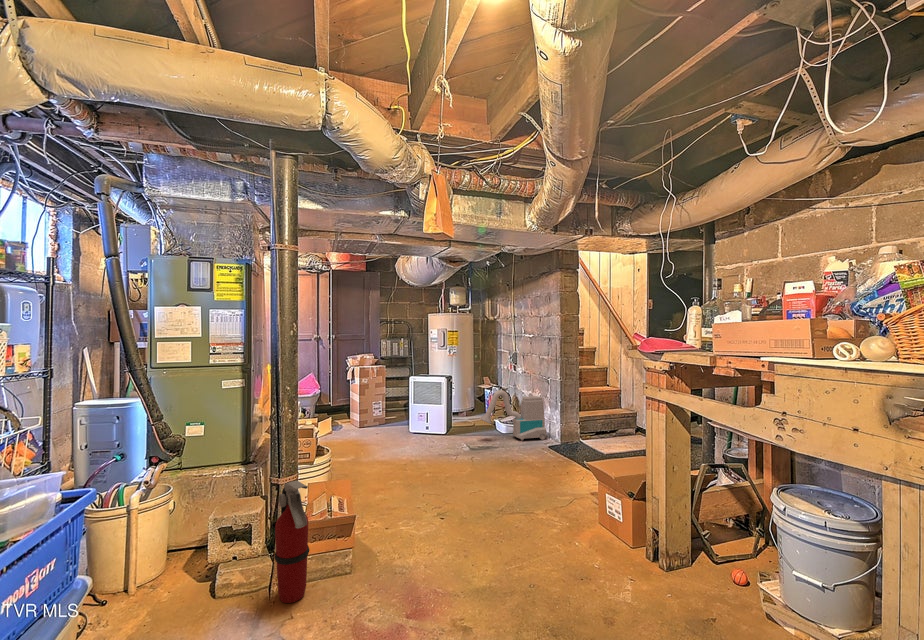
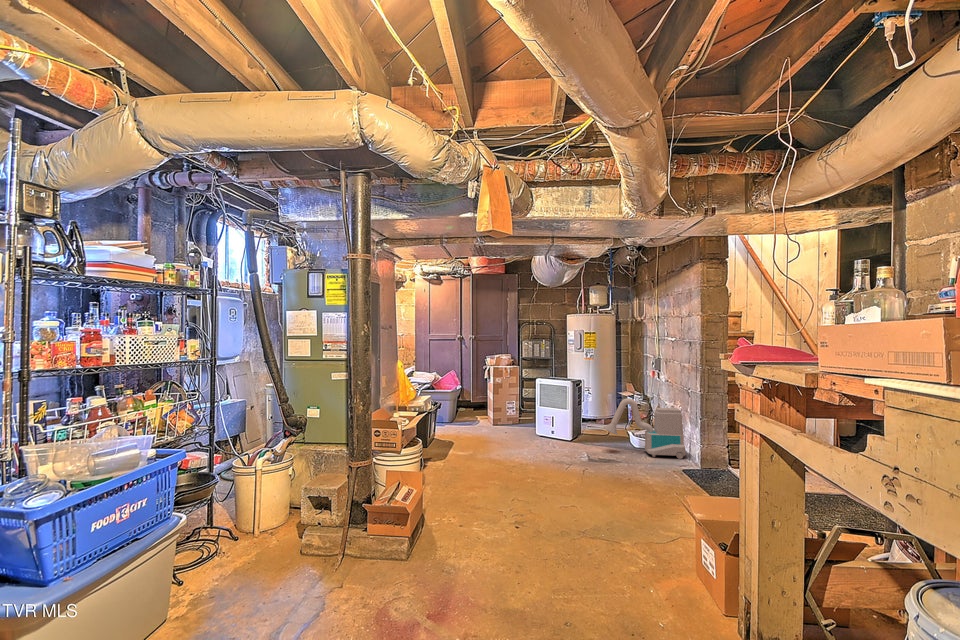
fire extinguisher: present [274,481,310,603] -> none [336,466,366,574]

